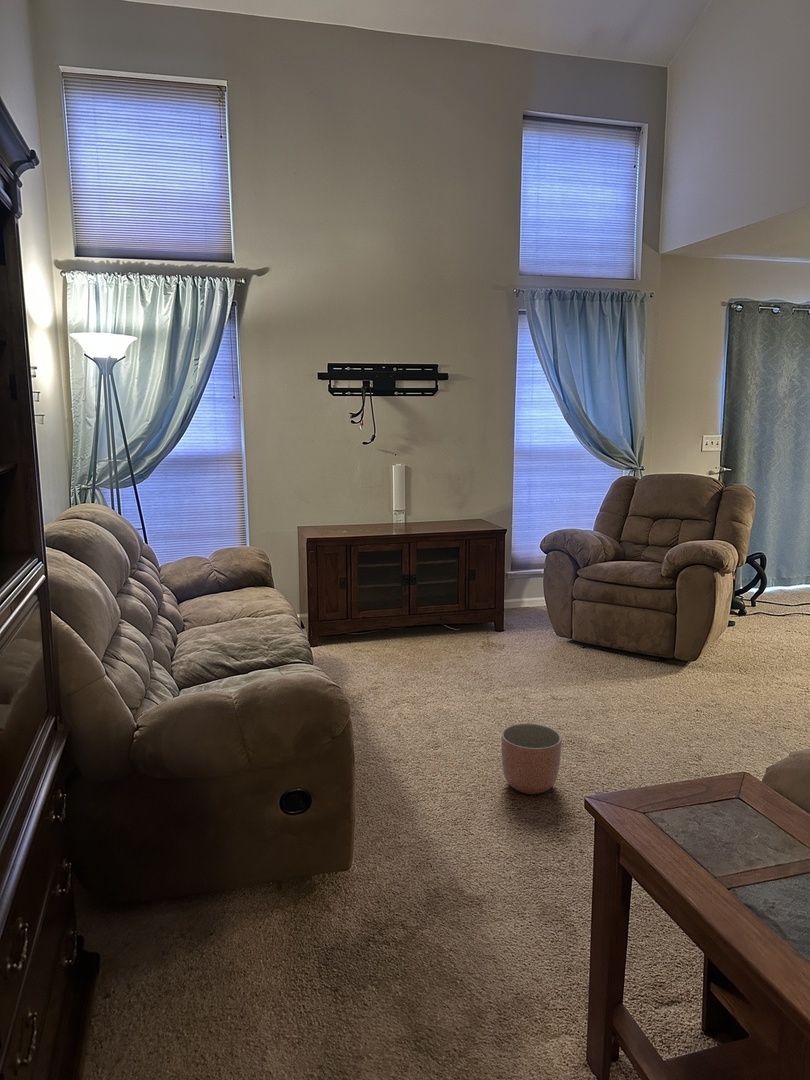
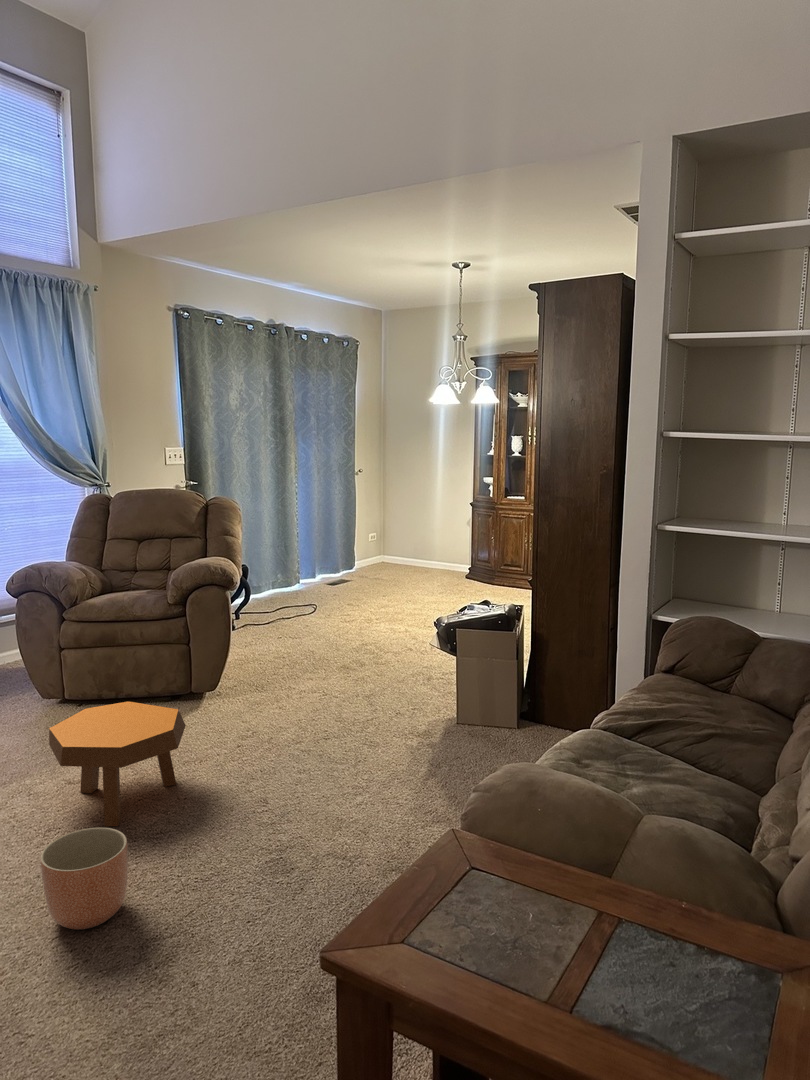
footstool: none [539,645,645,738] -> present [49,701,186,827]

